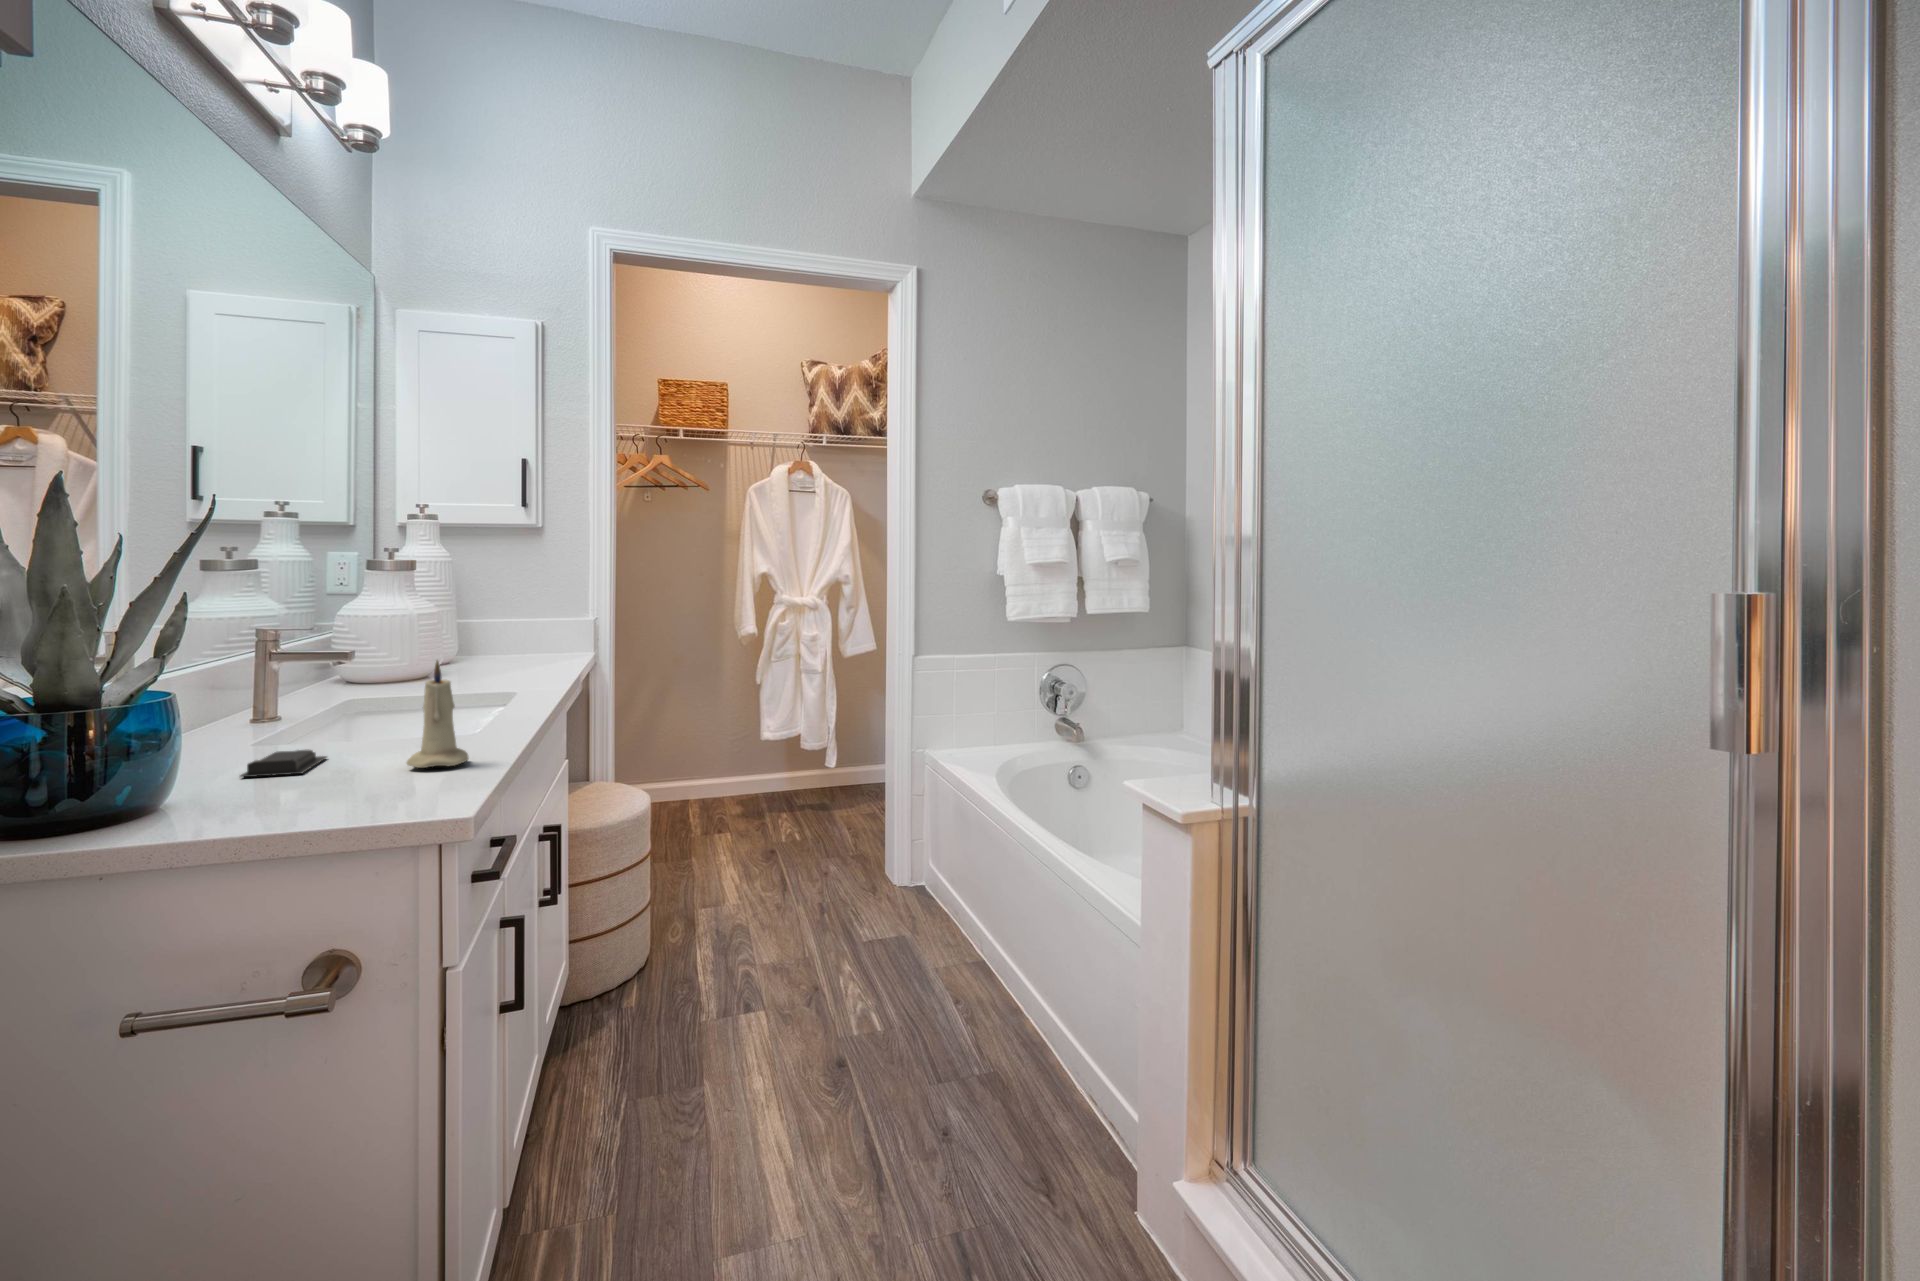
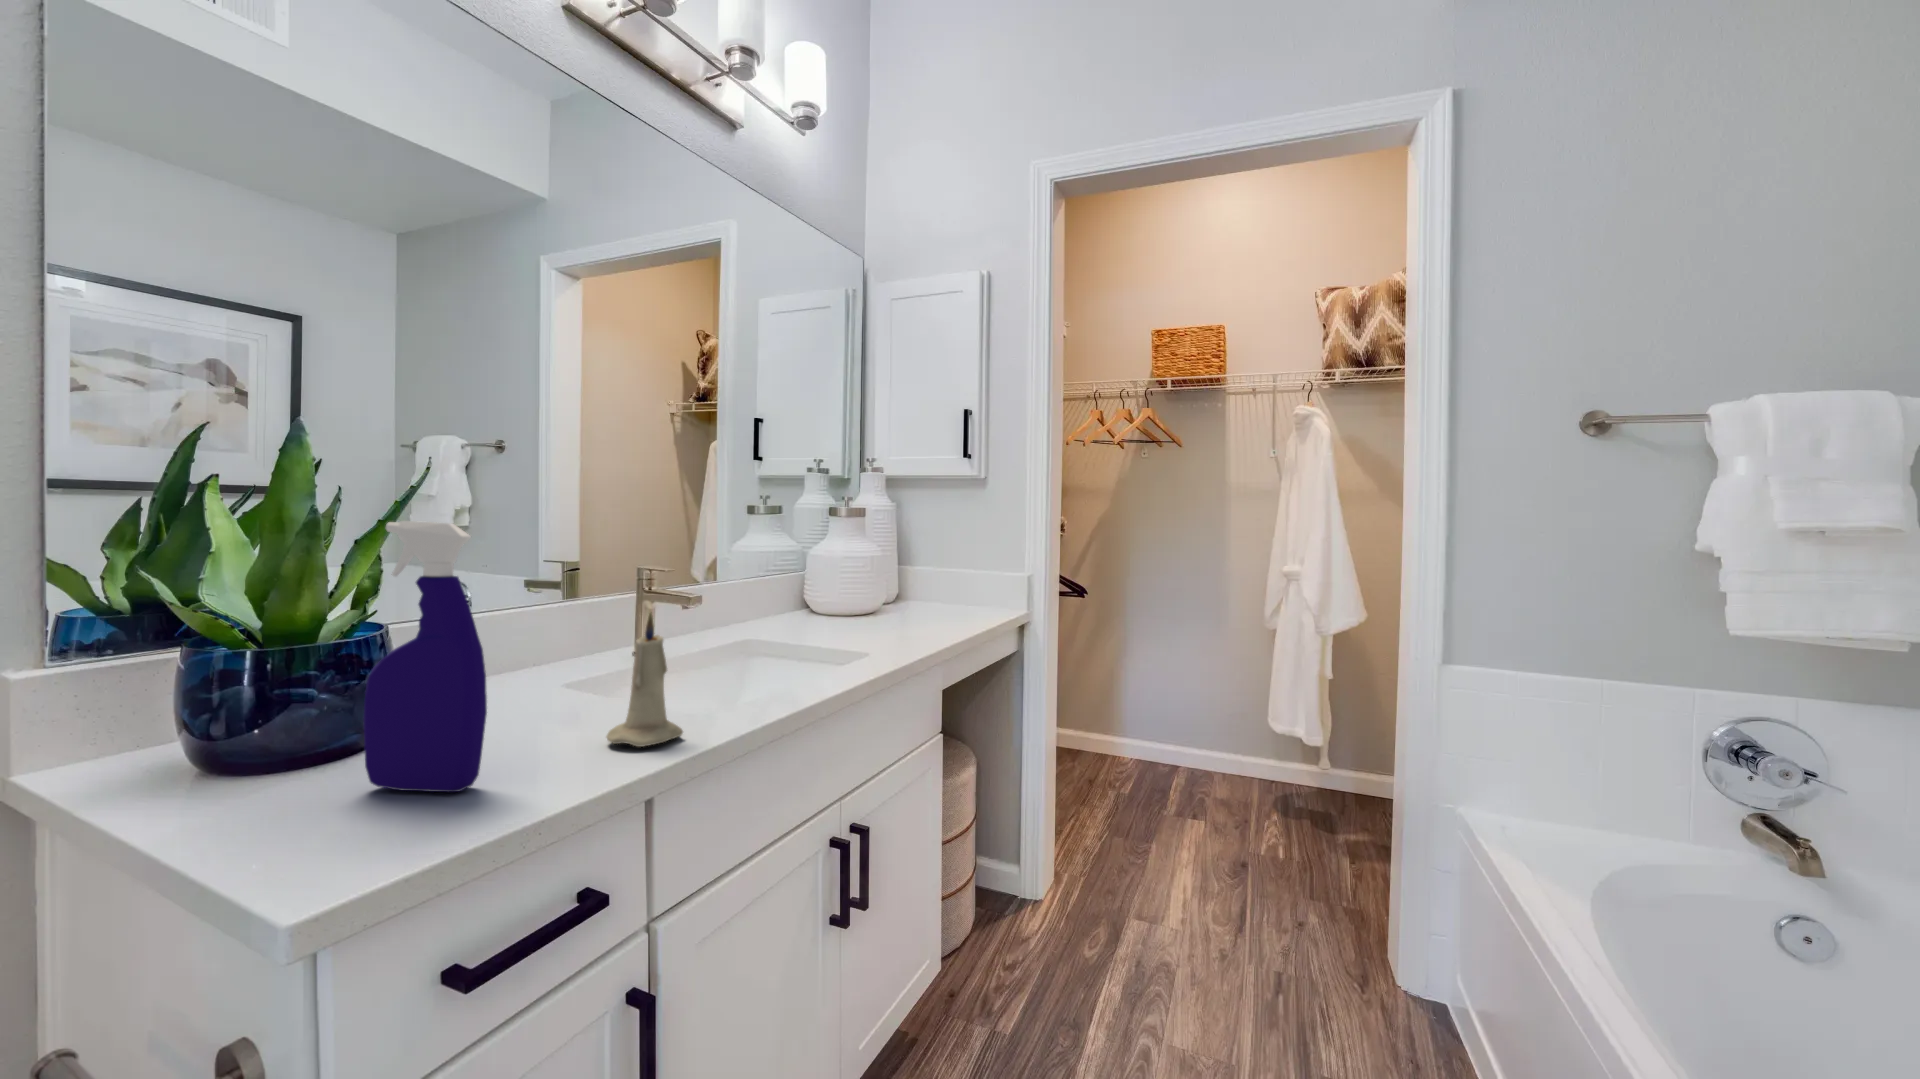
spray bottle: none [274,591,392,807] -> present [363,521,487,792]
soap bar: present [240,750,327,777] -> none [492,696,608,728]

